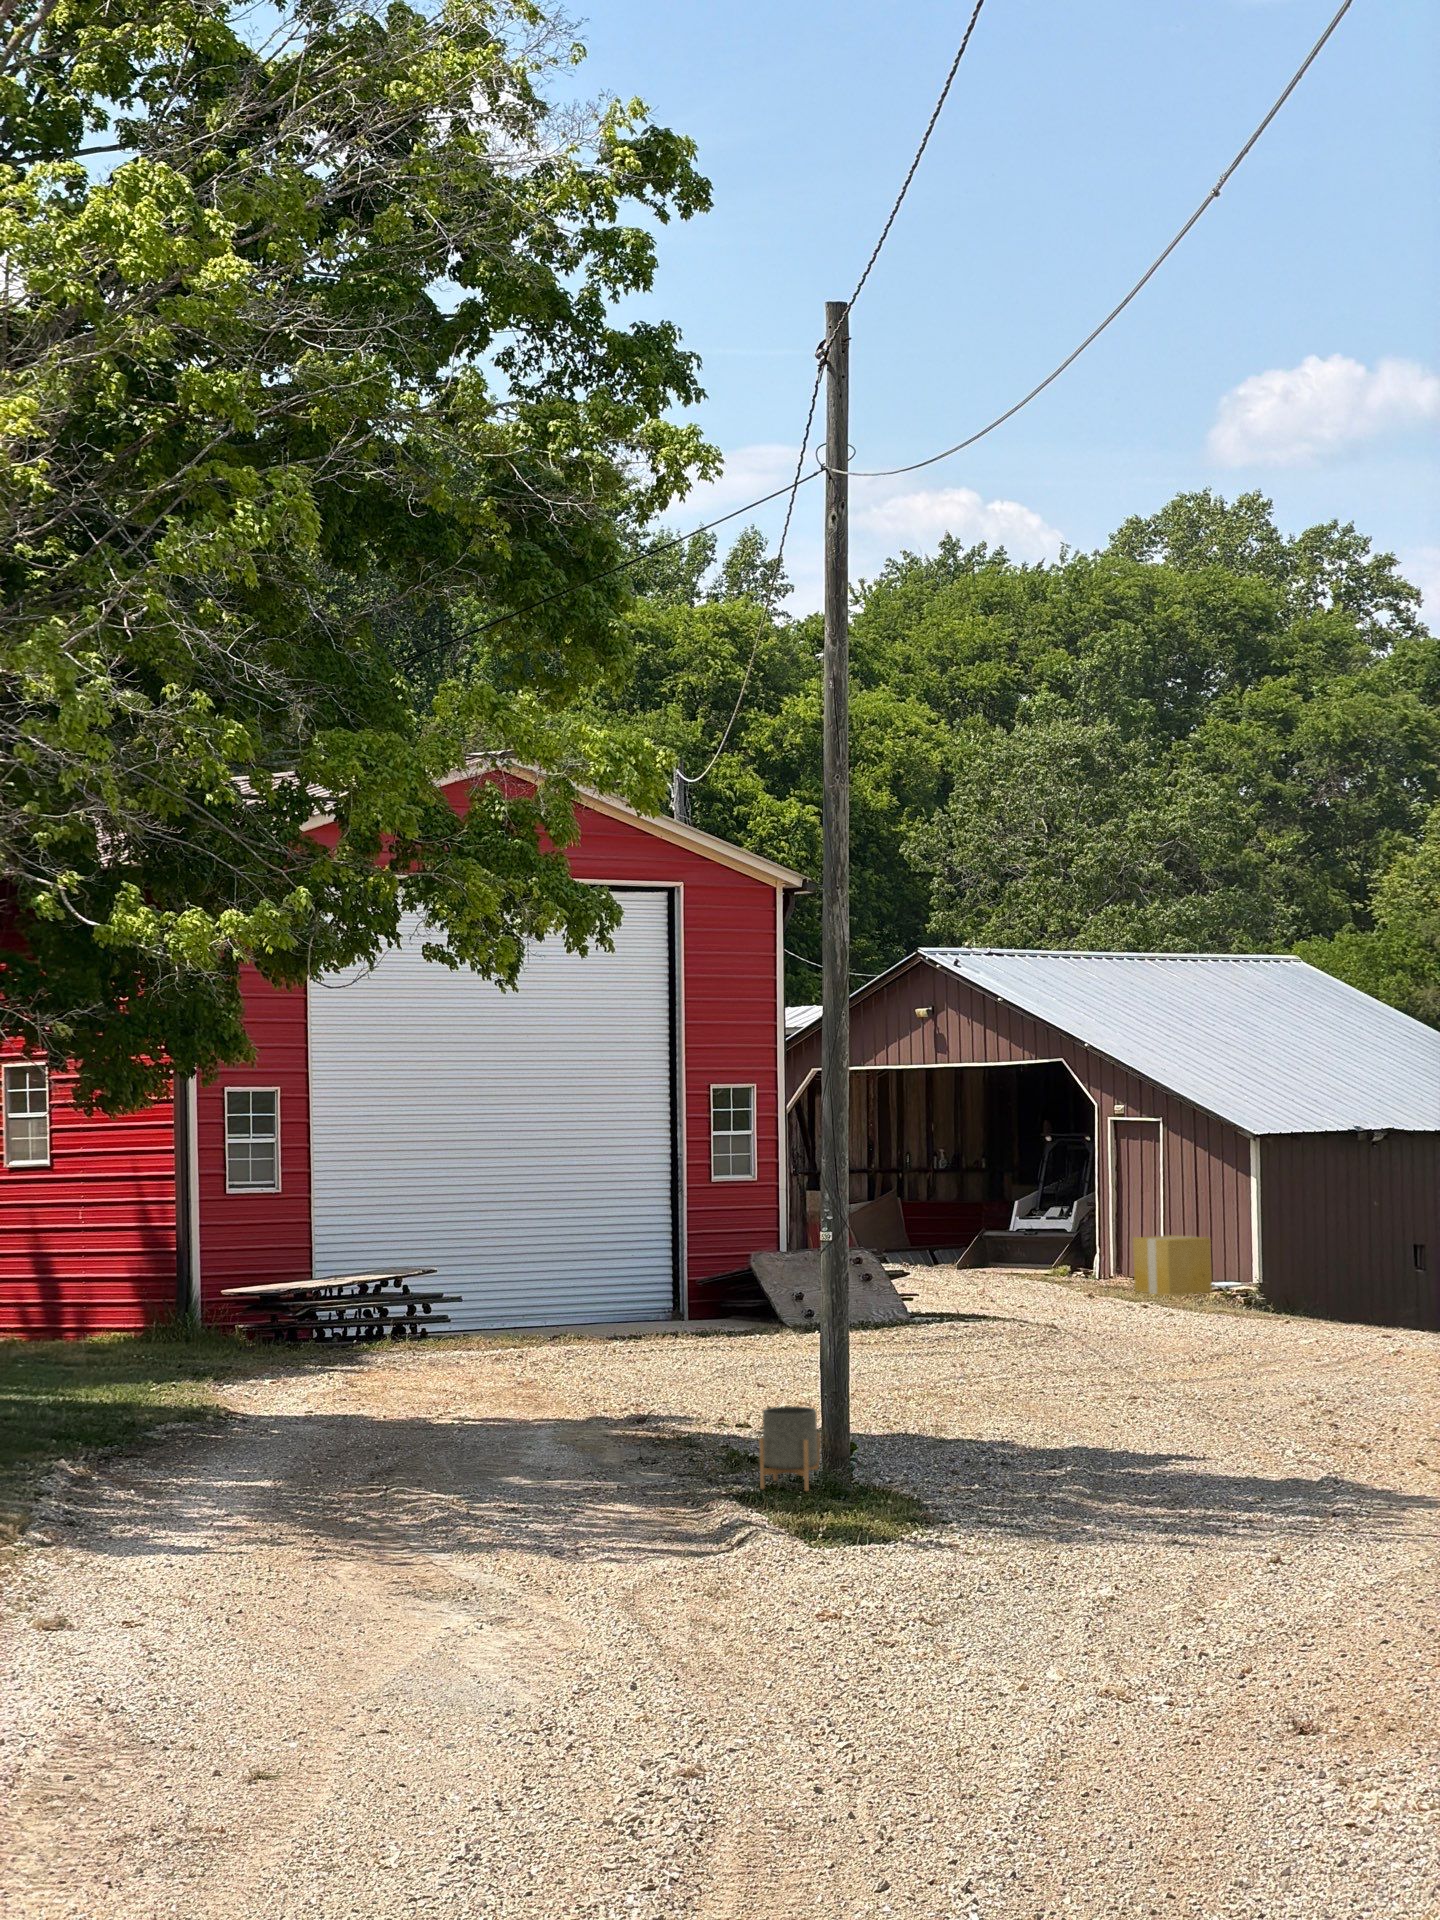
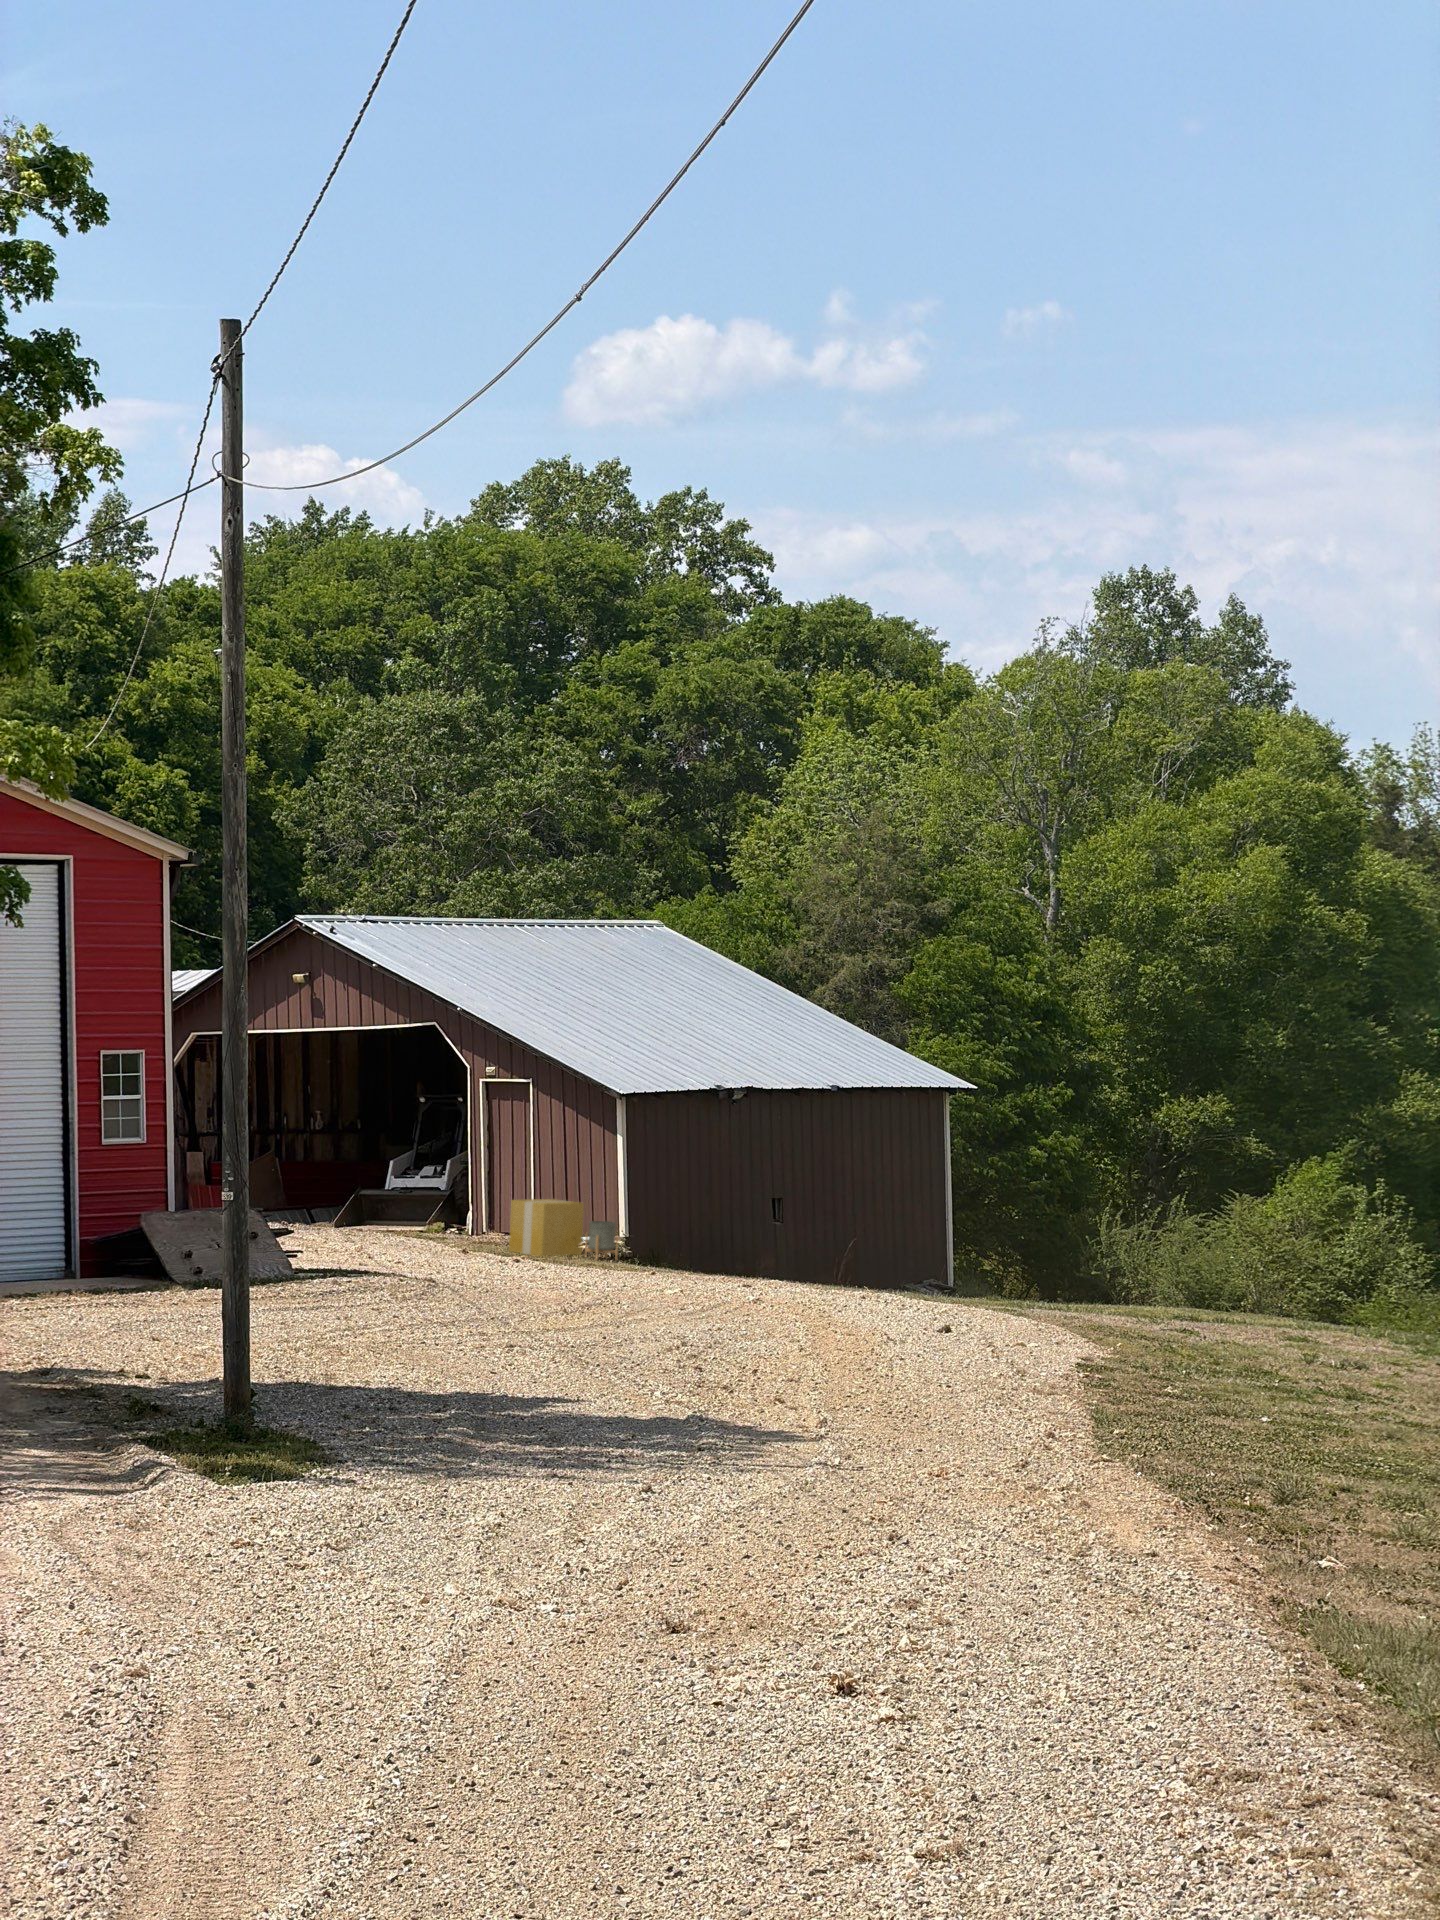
planter: present [759,1406,821,1491] -> present [585,1221,618,1260]

